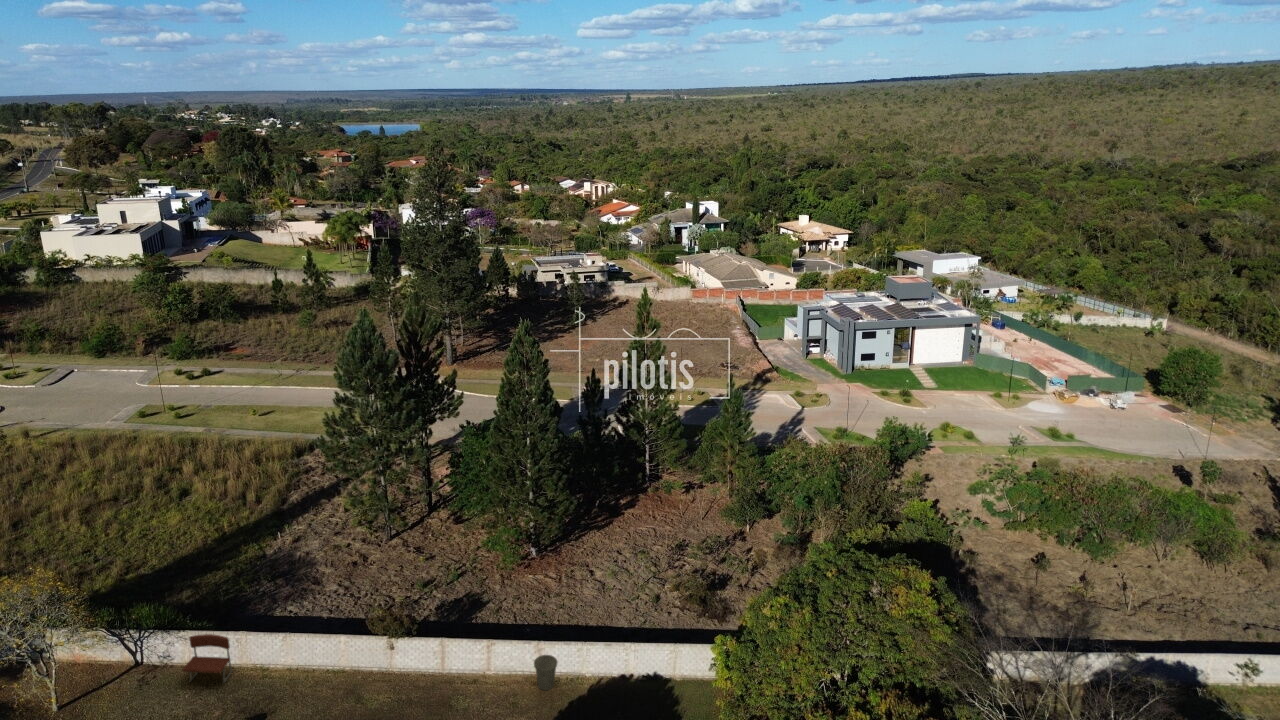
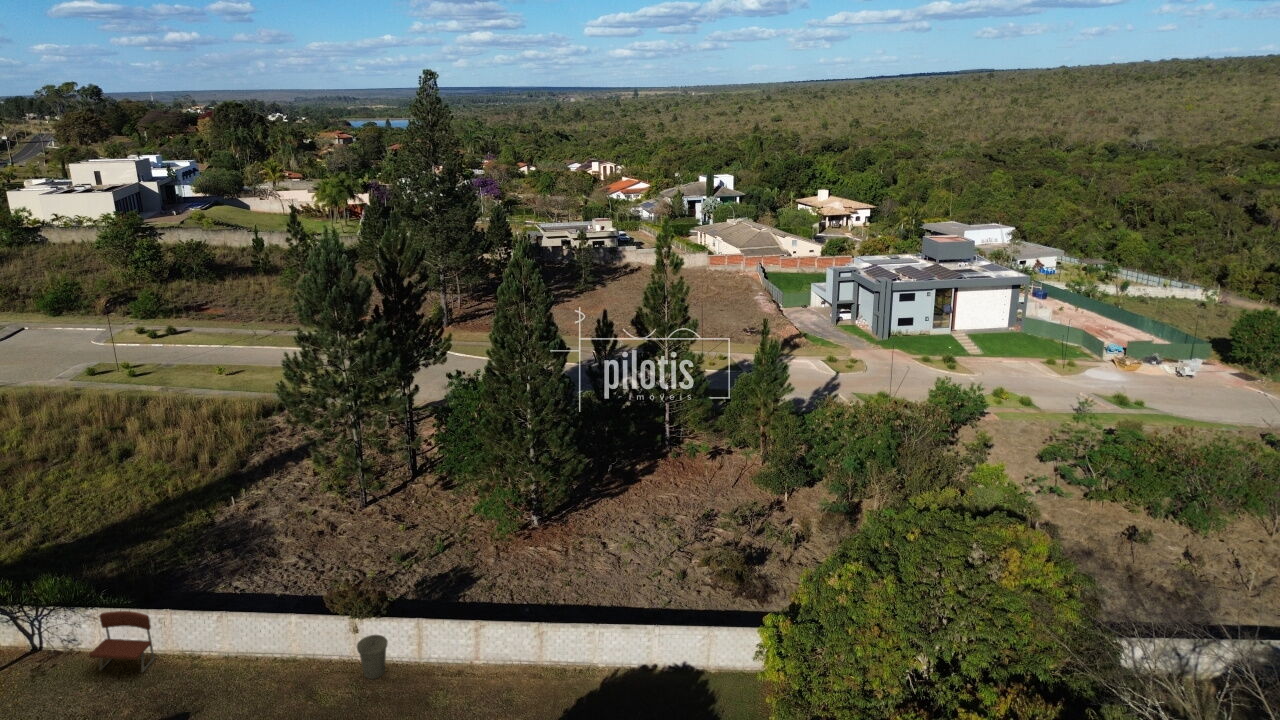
trash can: present [534,655,557,690] -> present [357,635,388,679]

